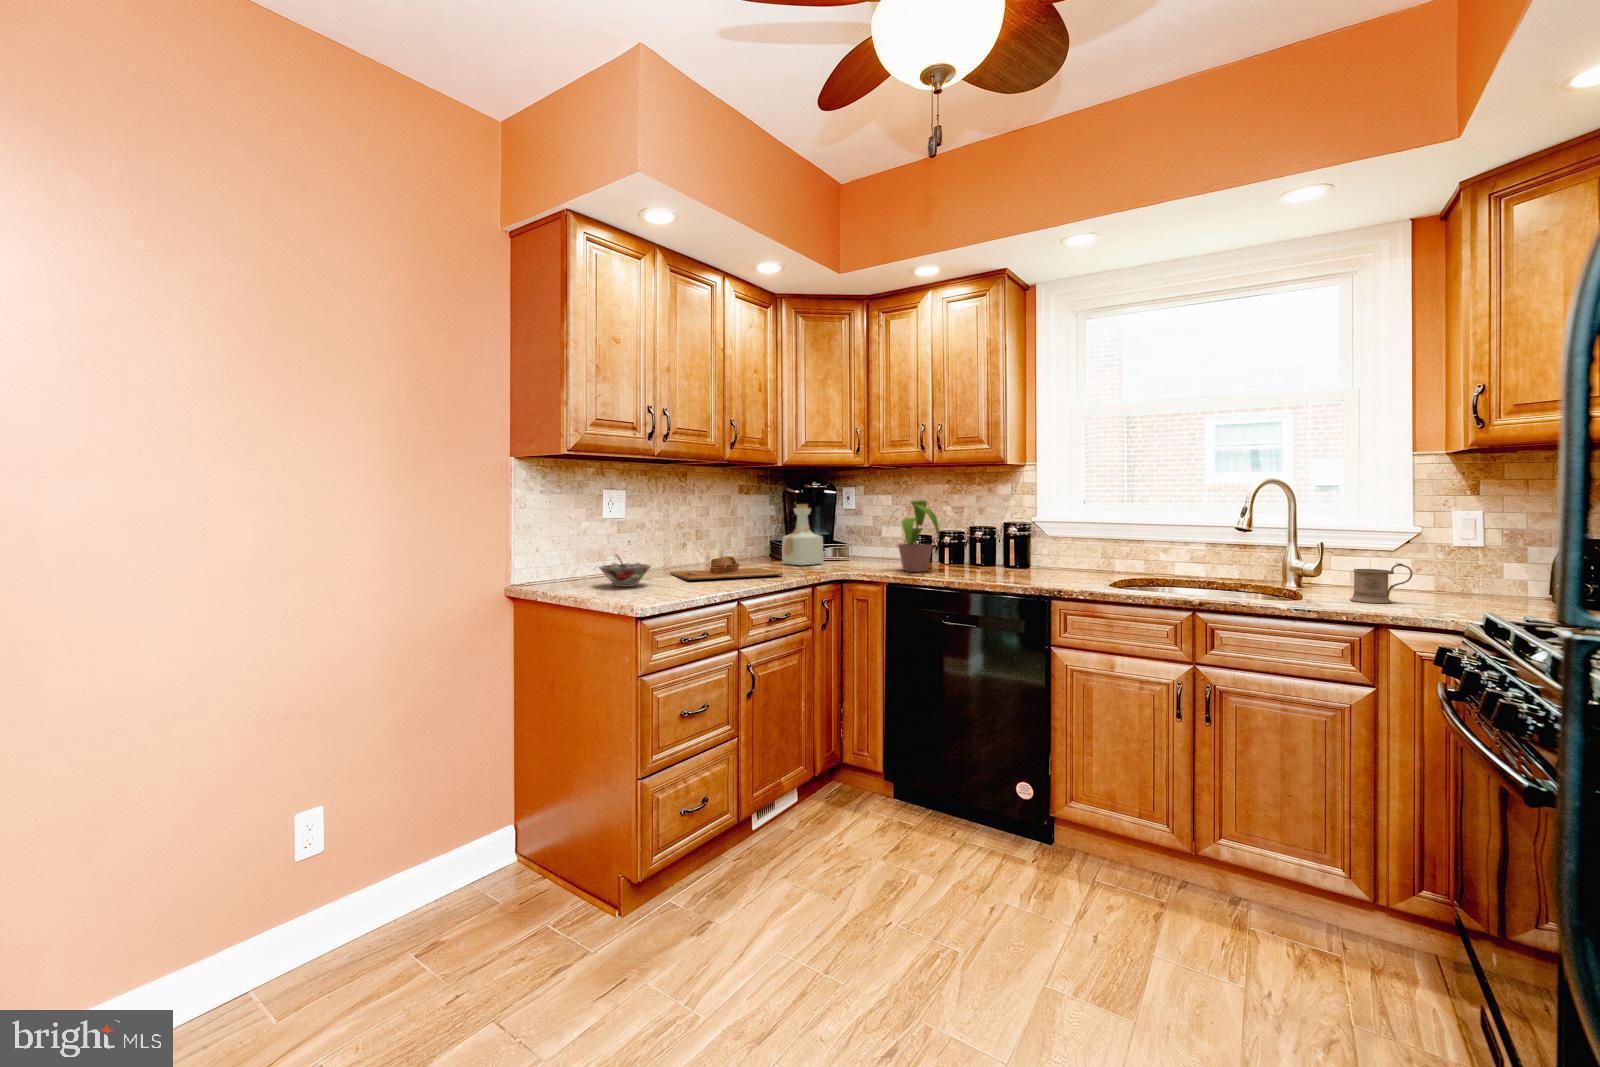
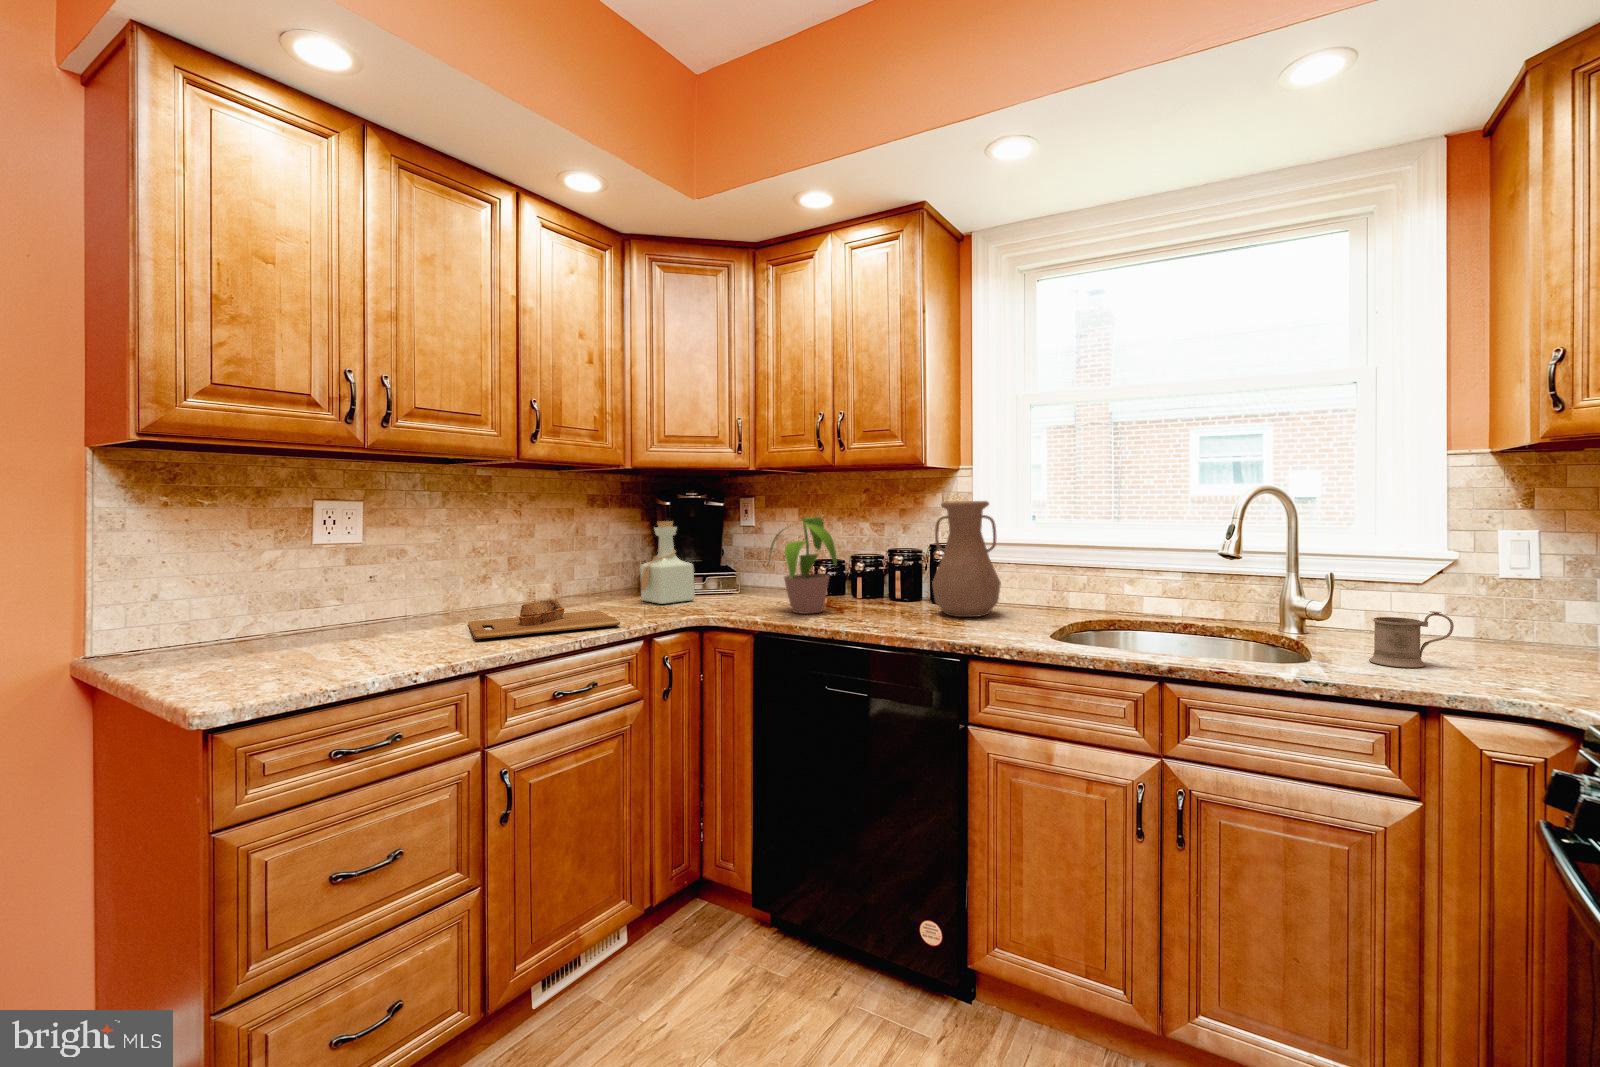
vase: none [1012,488,1066,575] -> present [932,501,1001,617]
bowl: present [599,550,651,587] -> none [331,602,417,656]

